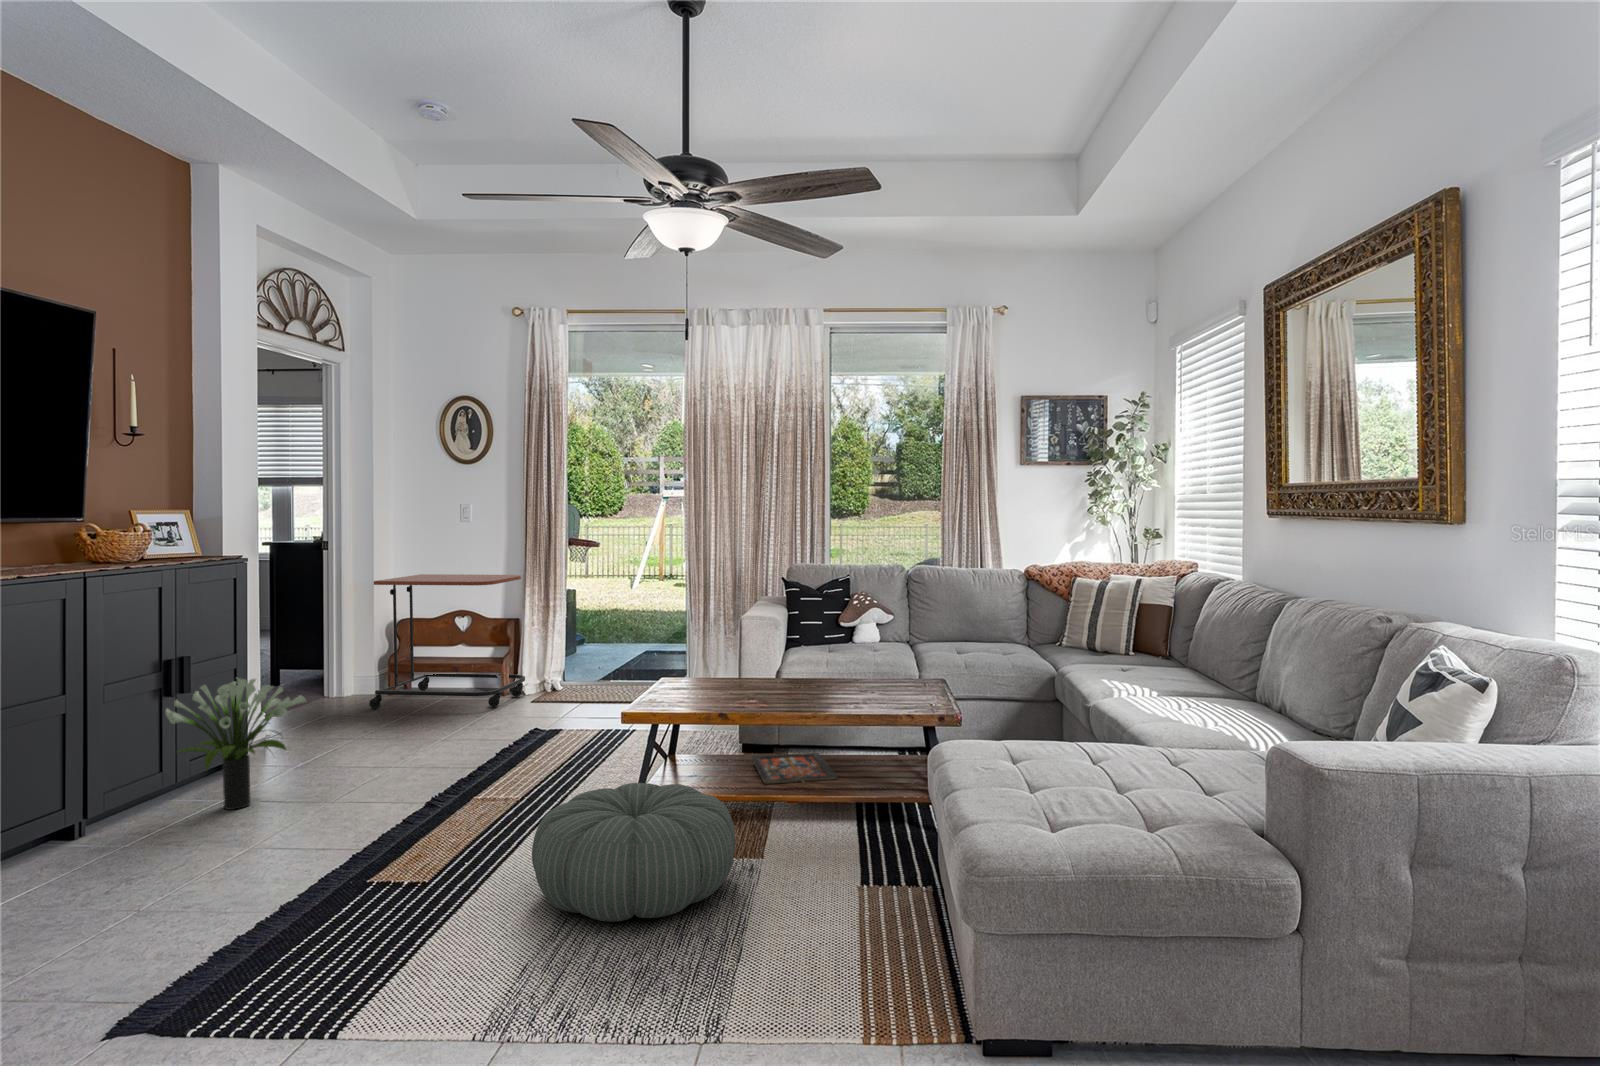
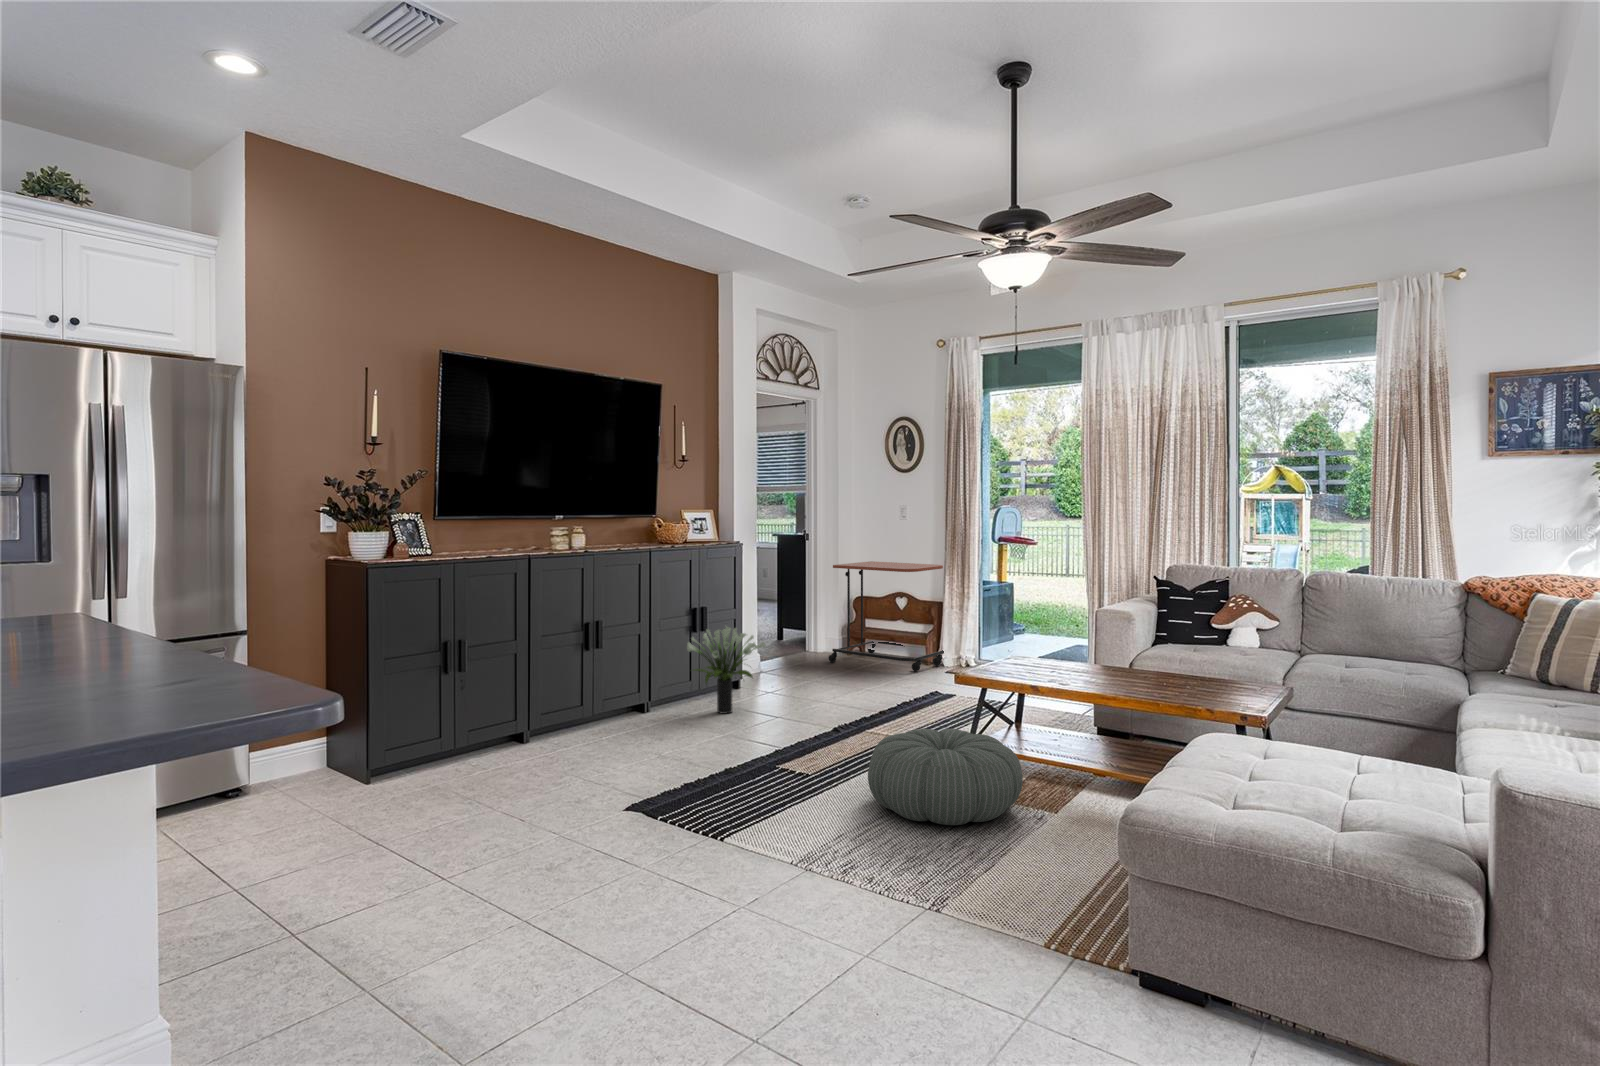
board game: present [751,753,838,784] -> none [1074,730,1145,759]

